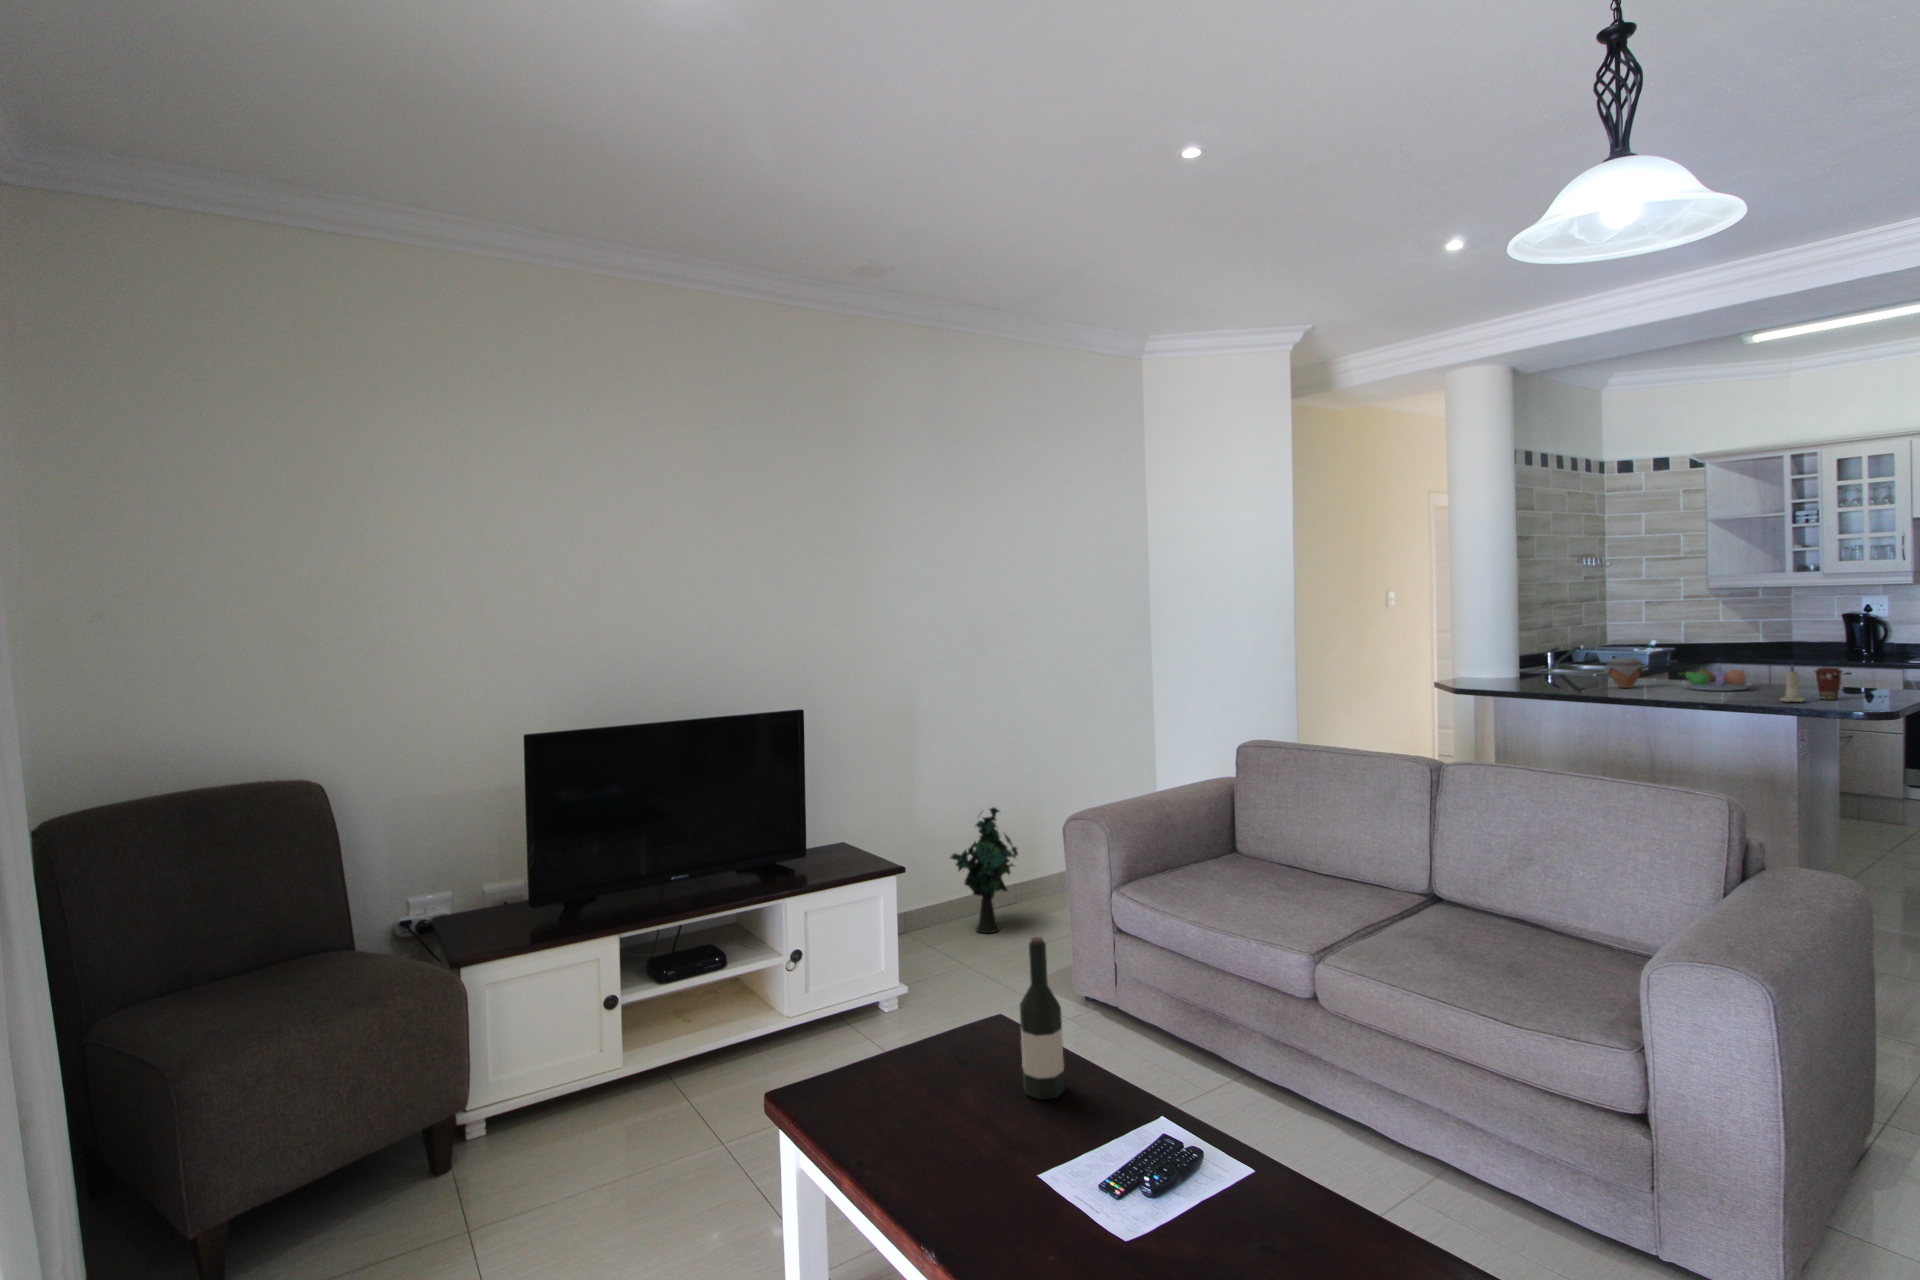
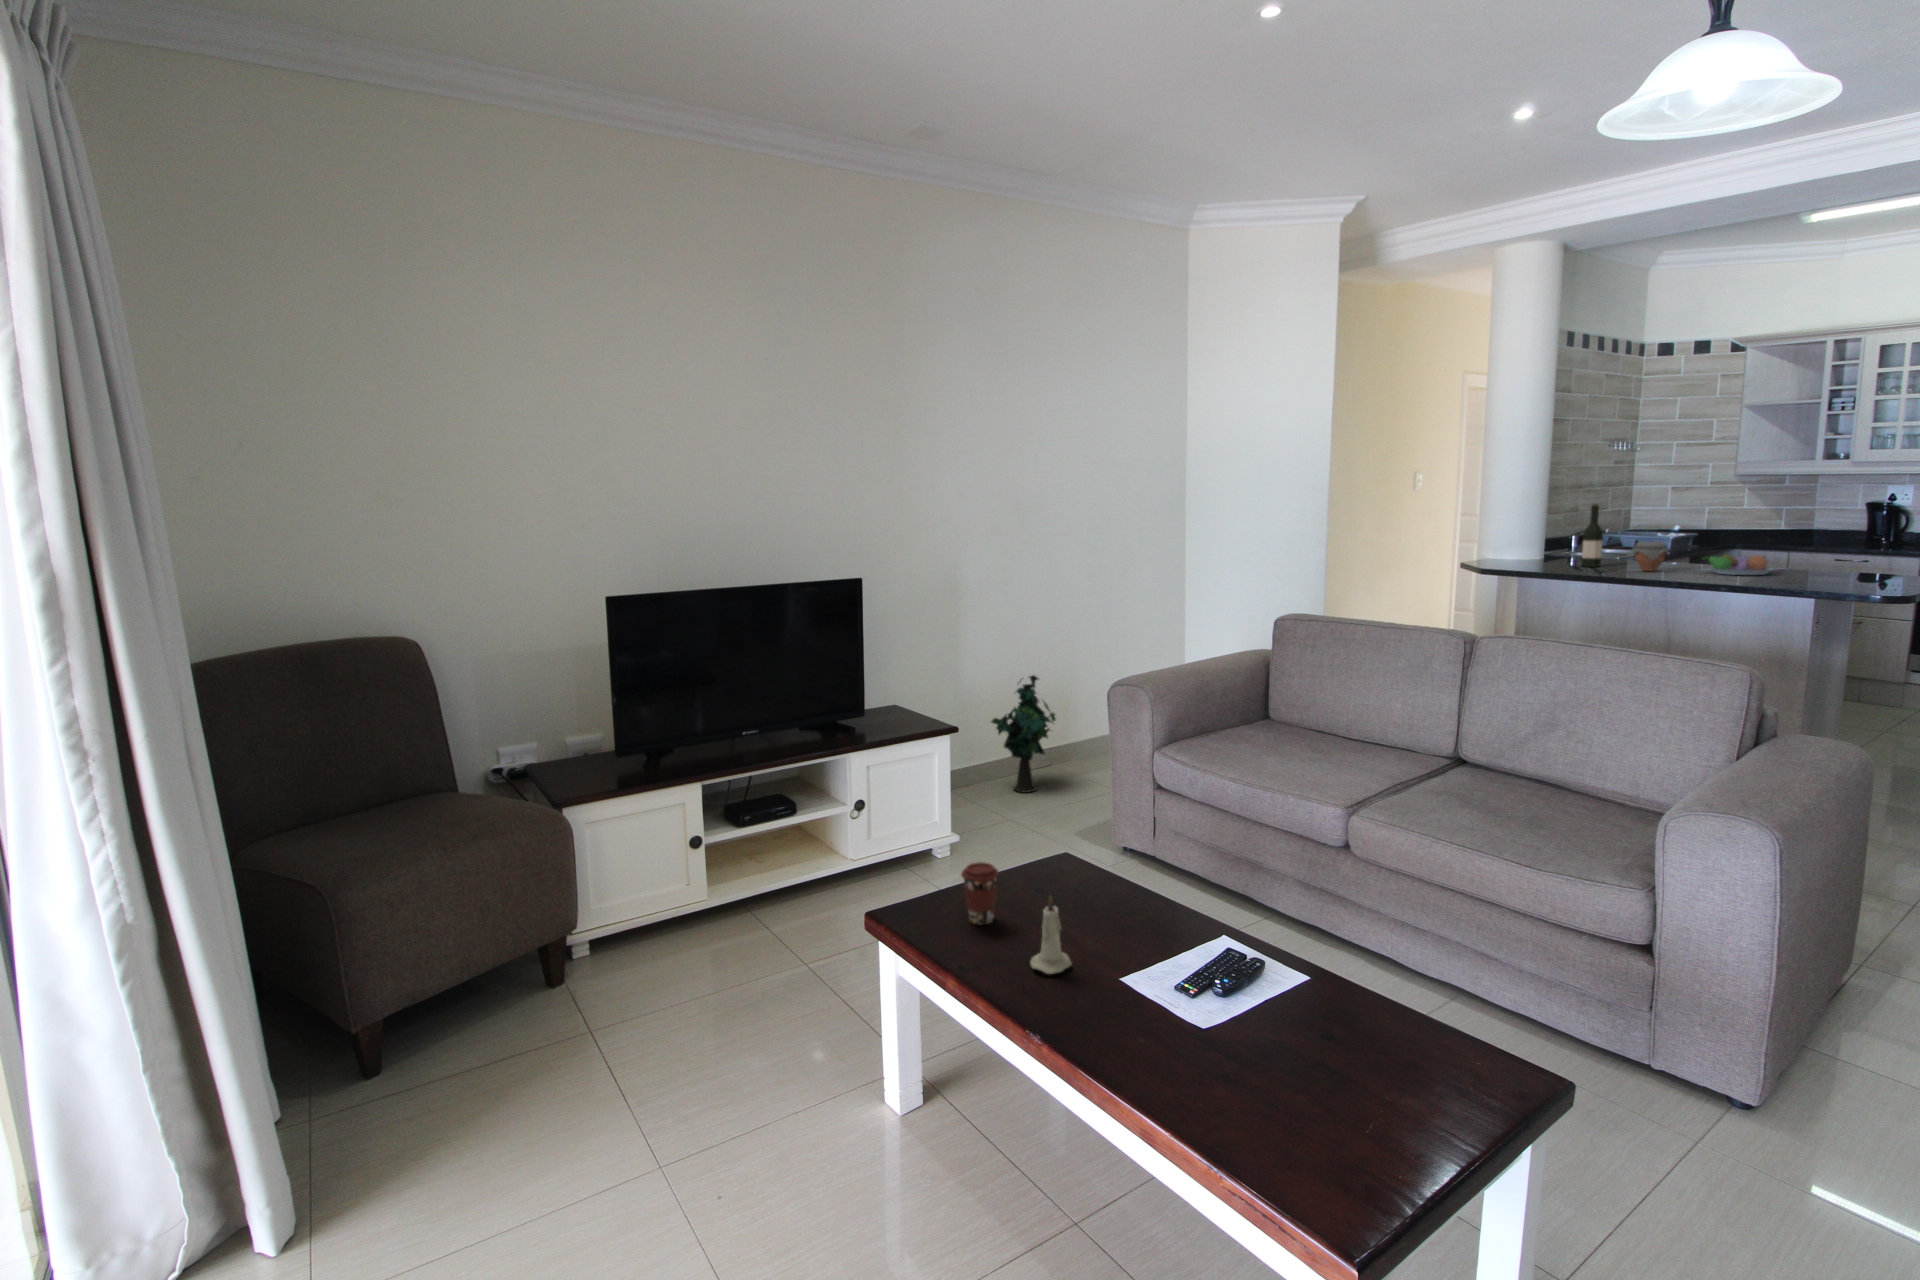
candle: present [1780,665,1805,702] -> present [1030,897,1072,974]
coffee cup: present [1815,667,1842,700] -> present [961,862,999,925]
wine bottle: present [1019,937,1065,1099] -> present [1582,504,1603,567]

